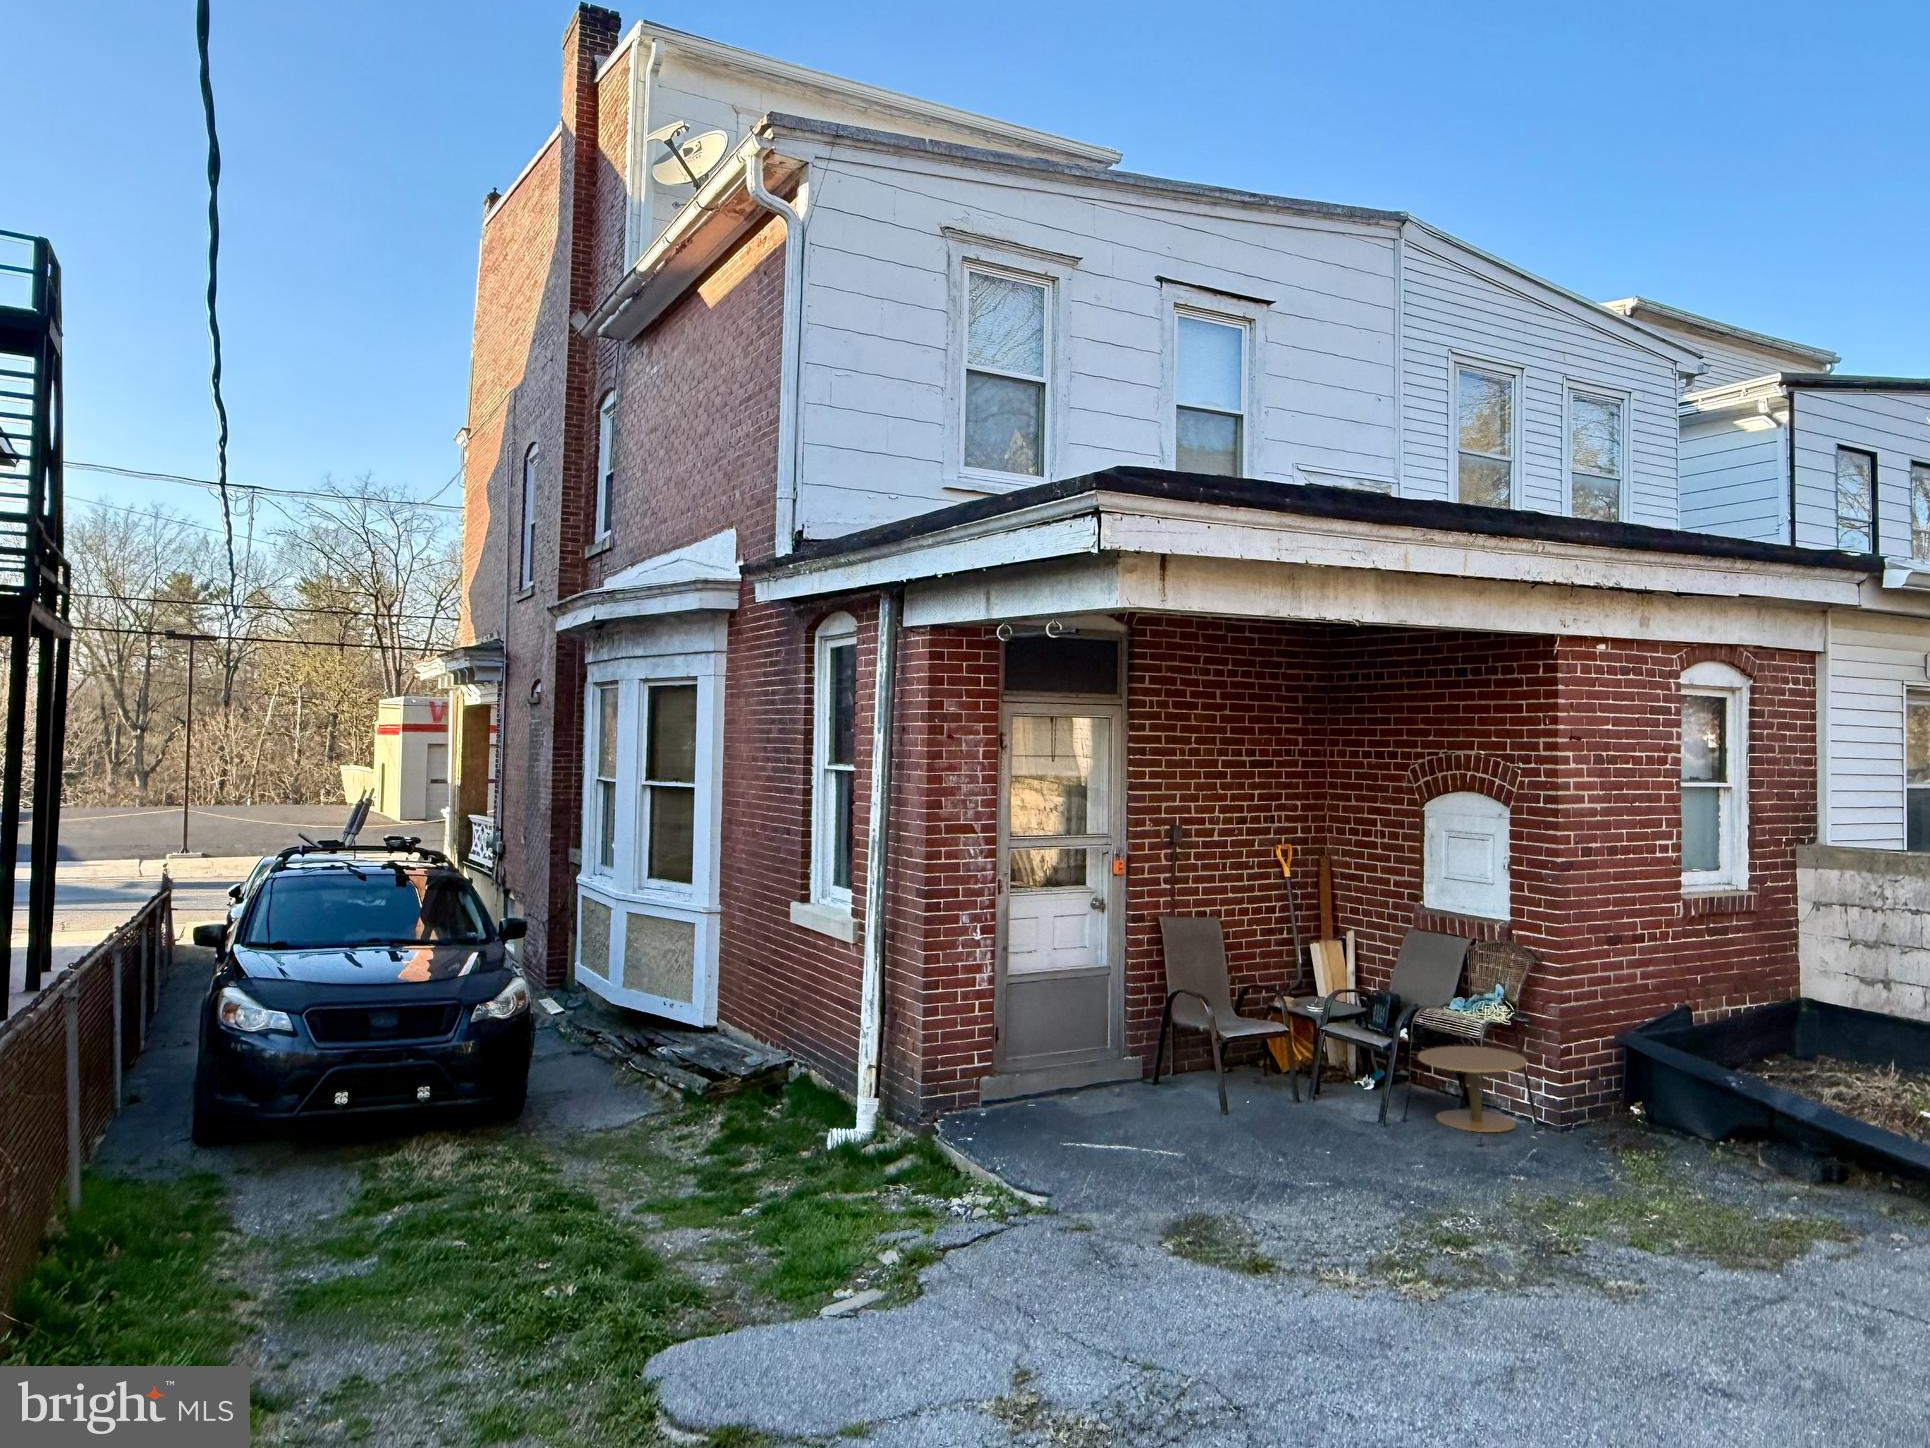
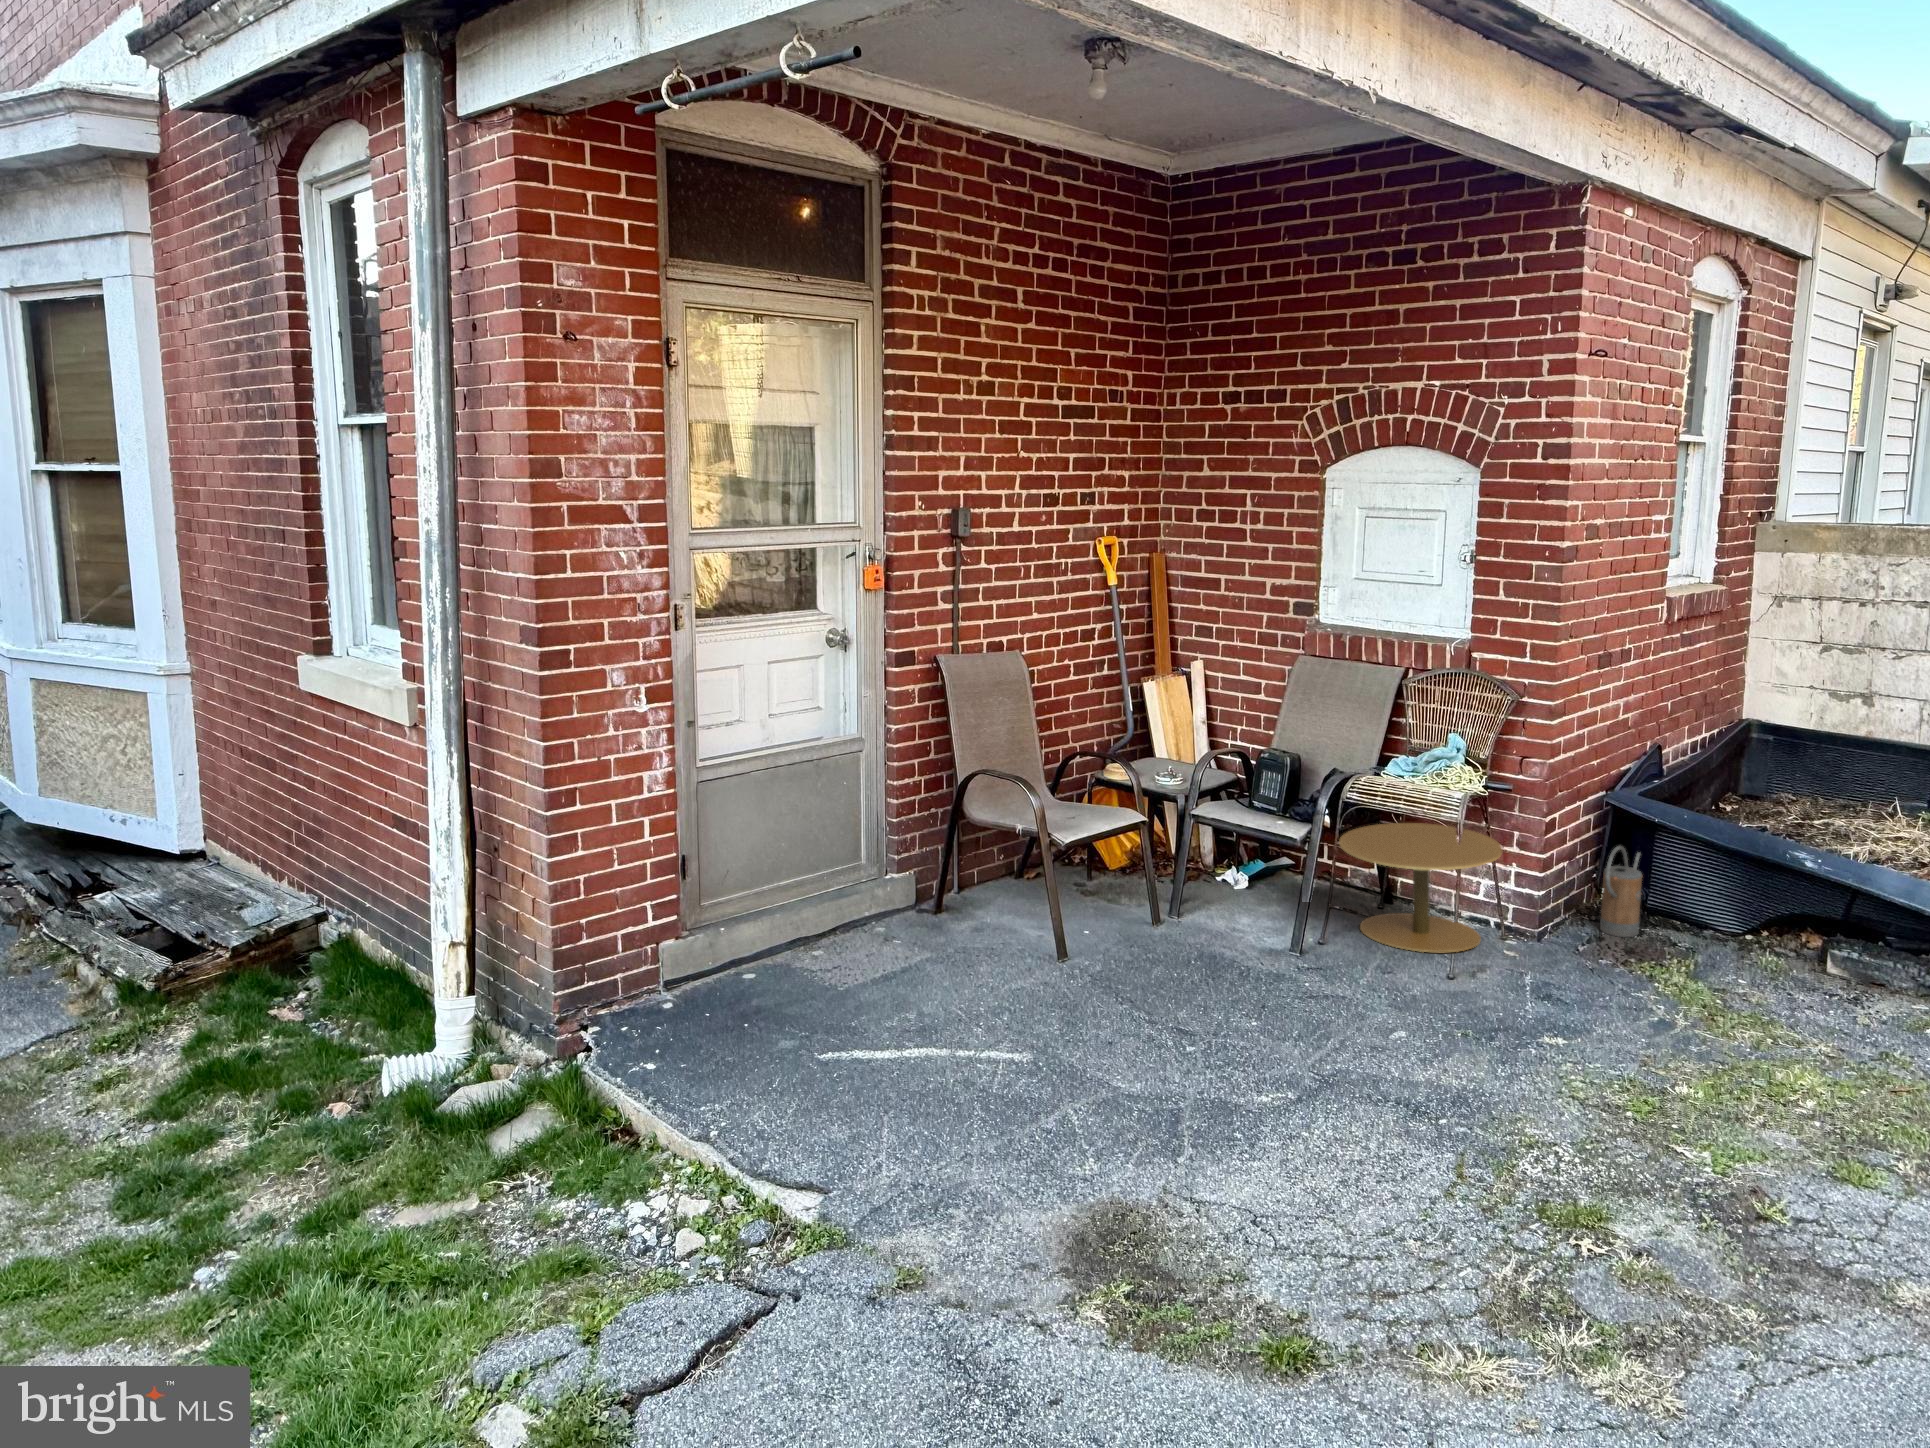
watering can: none [1603,1068,1640,1134] -> present [1600,846,1642,937]

